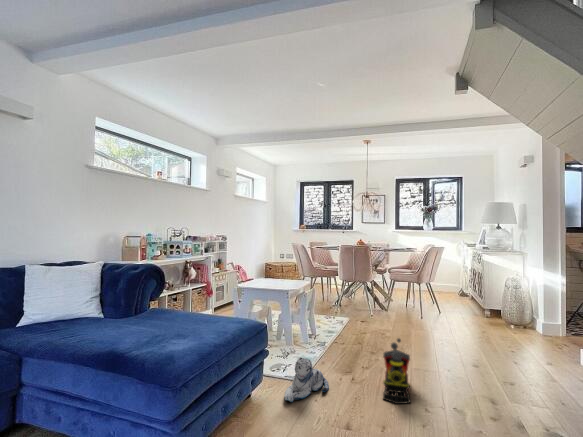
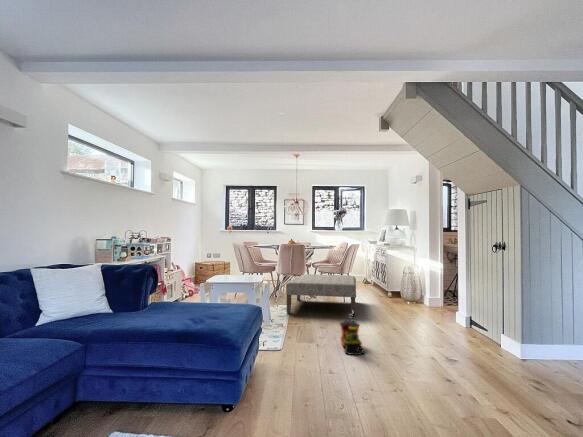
ottoman: none [339,281,436,340] -> present [286,274,356,316]
plush toy: present [284,357,329,402] -> none [277,330,305,363]

